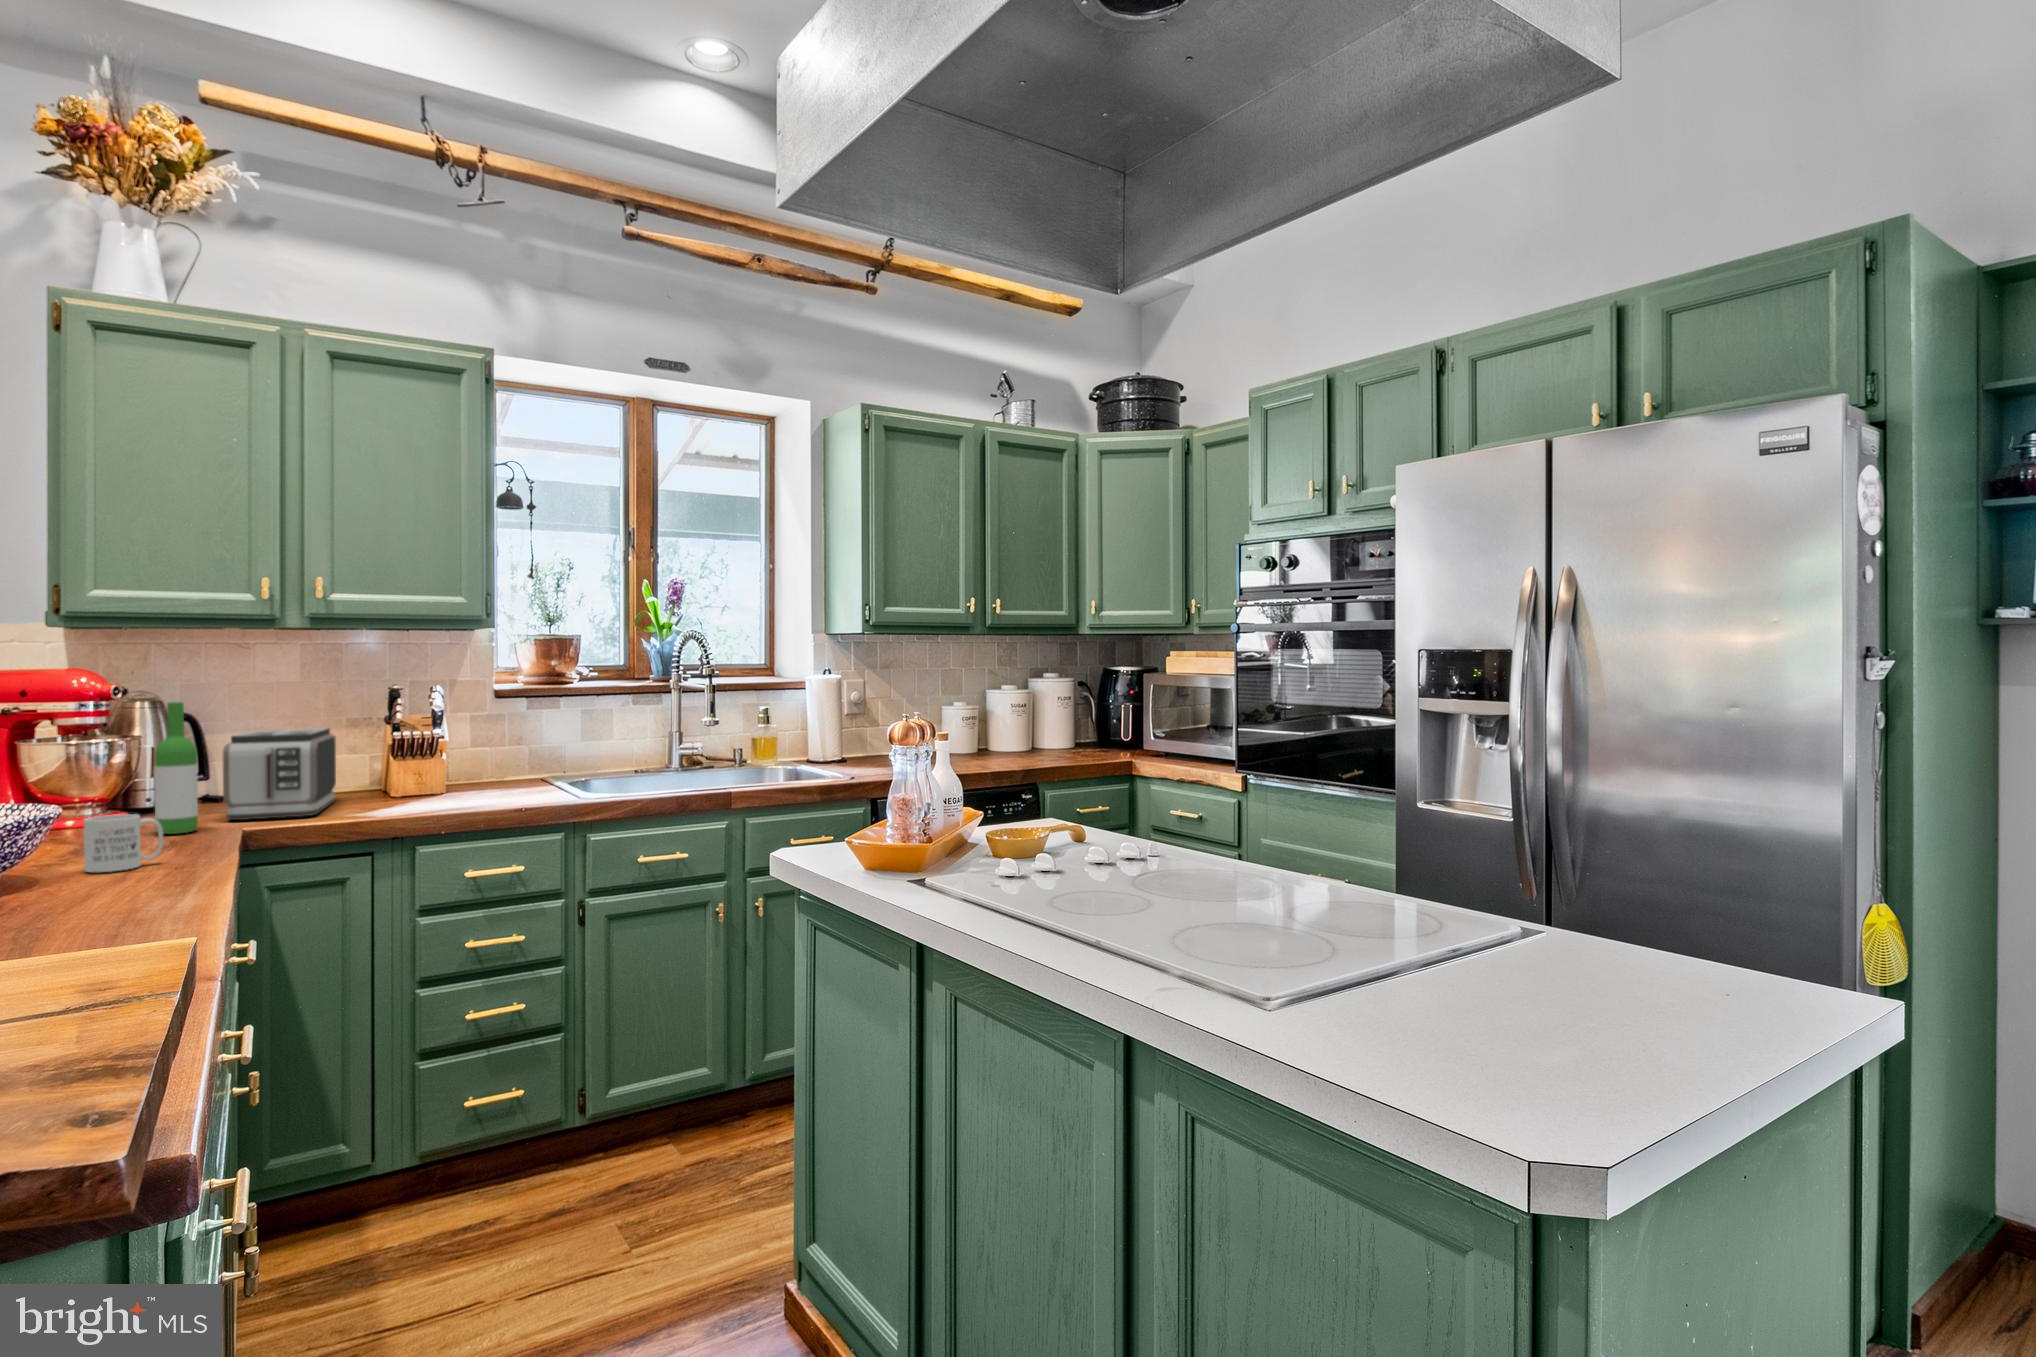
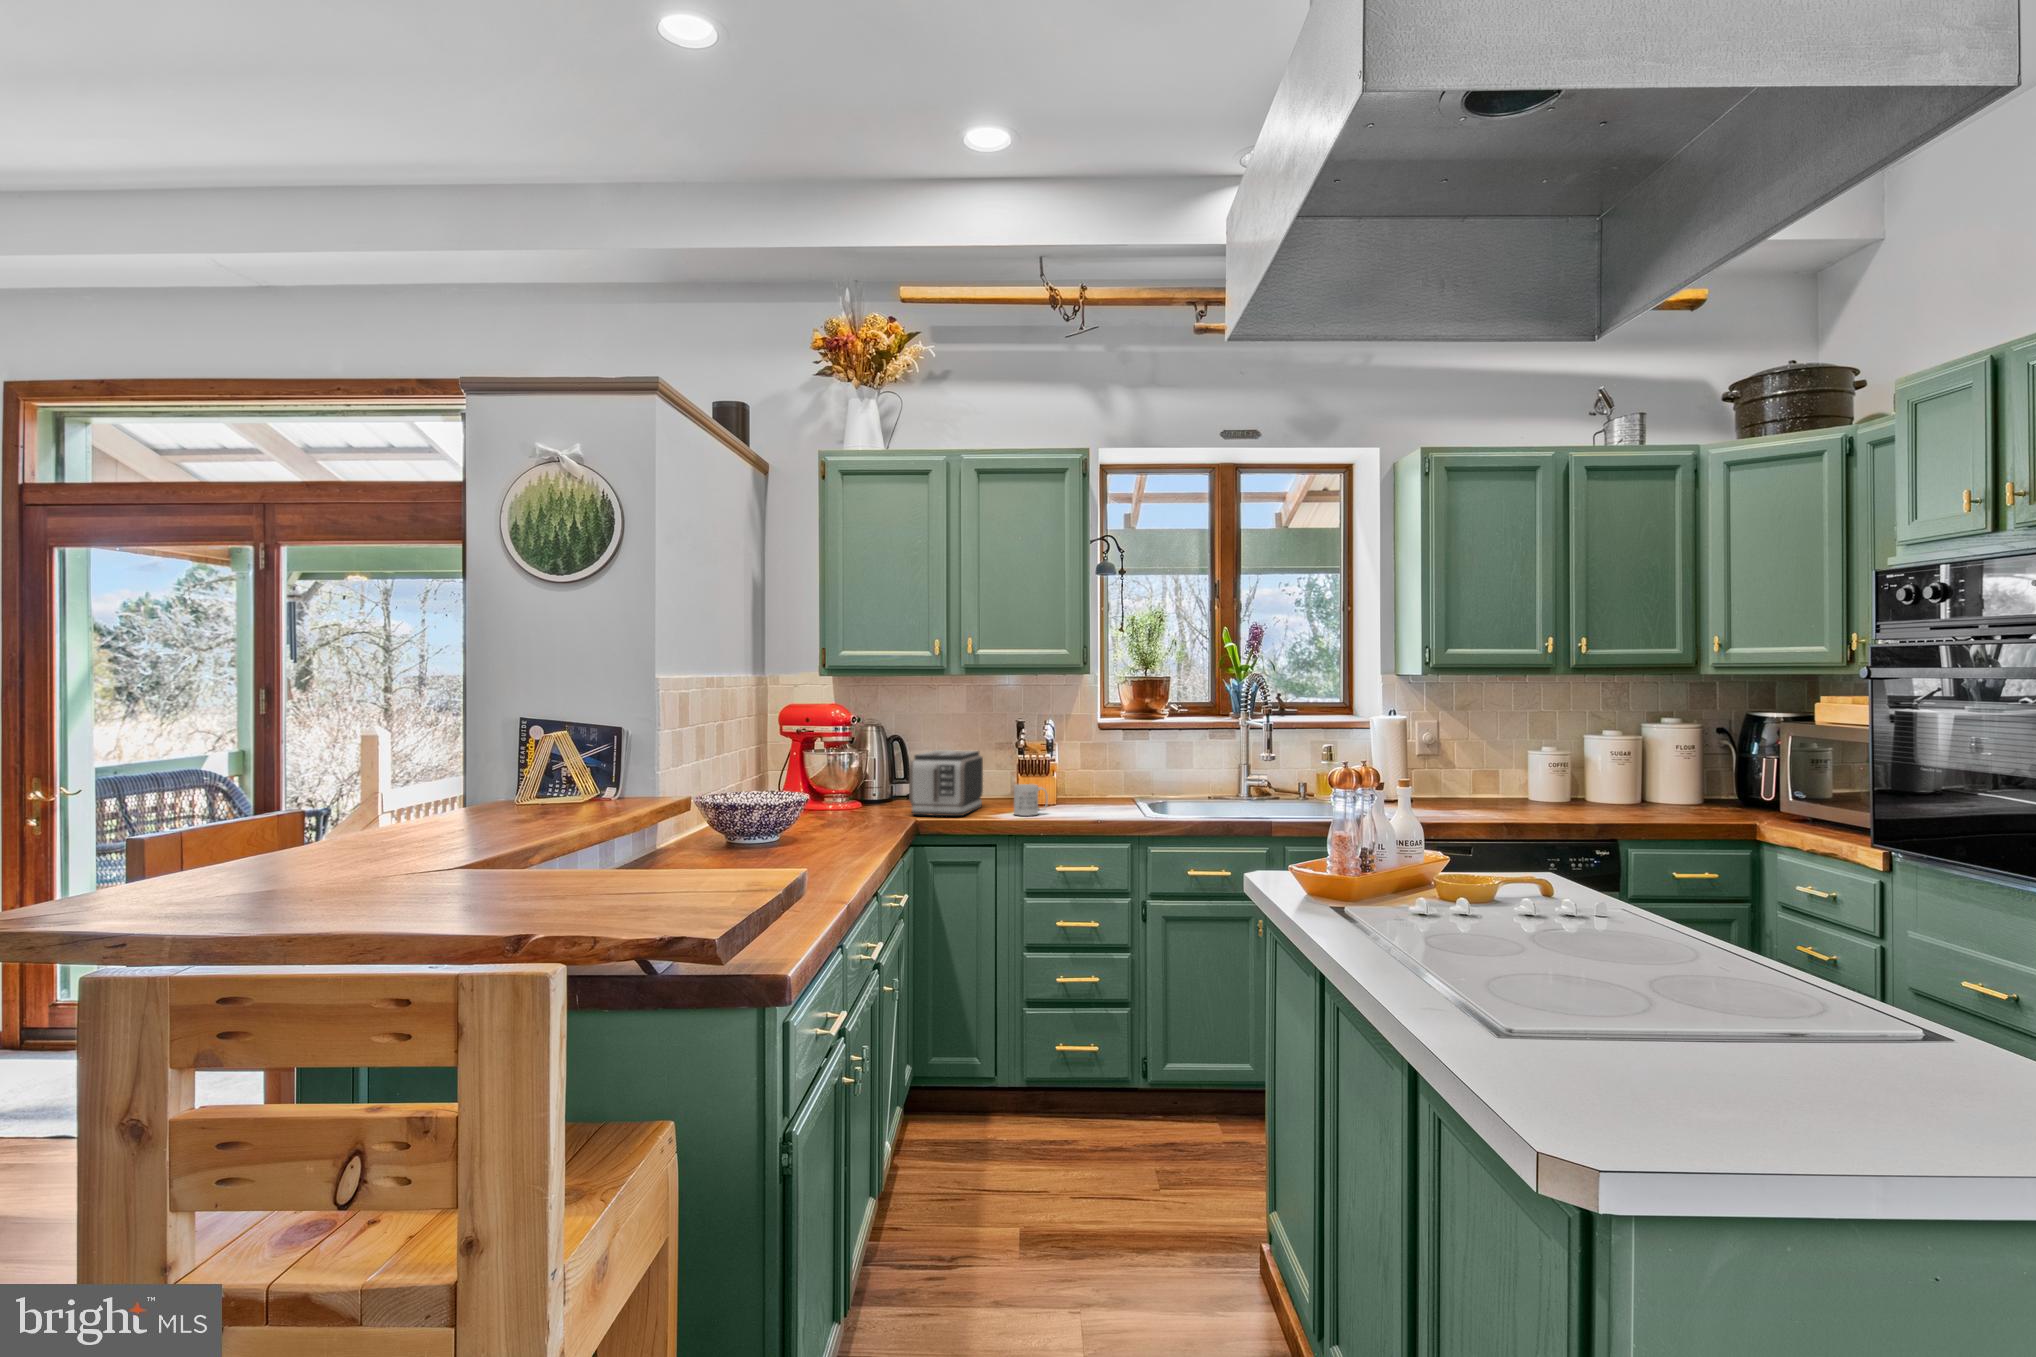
wine bottle: present [155,702,198,834] -> none [869,730,893,821]
mug: present [84,814,163,872] -> present [1014,784,1048,816]

